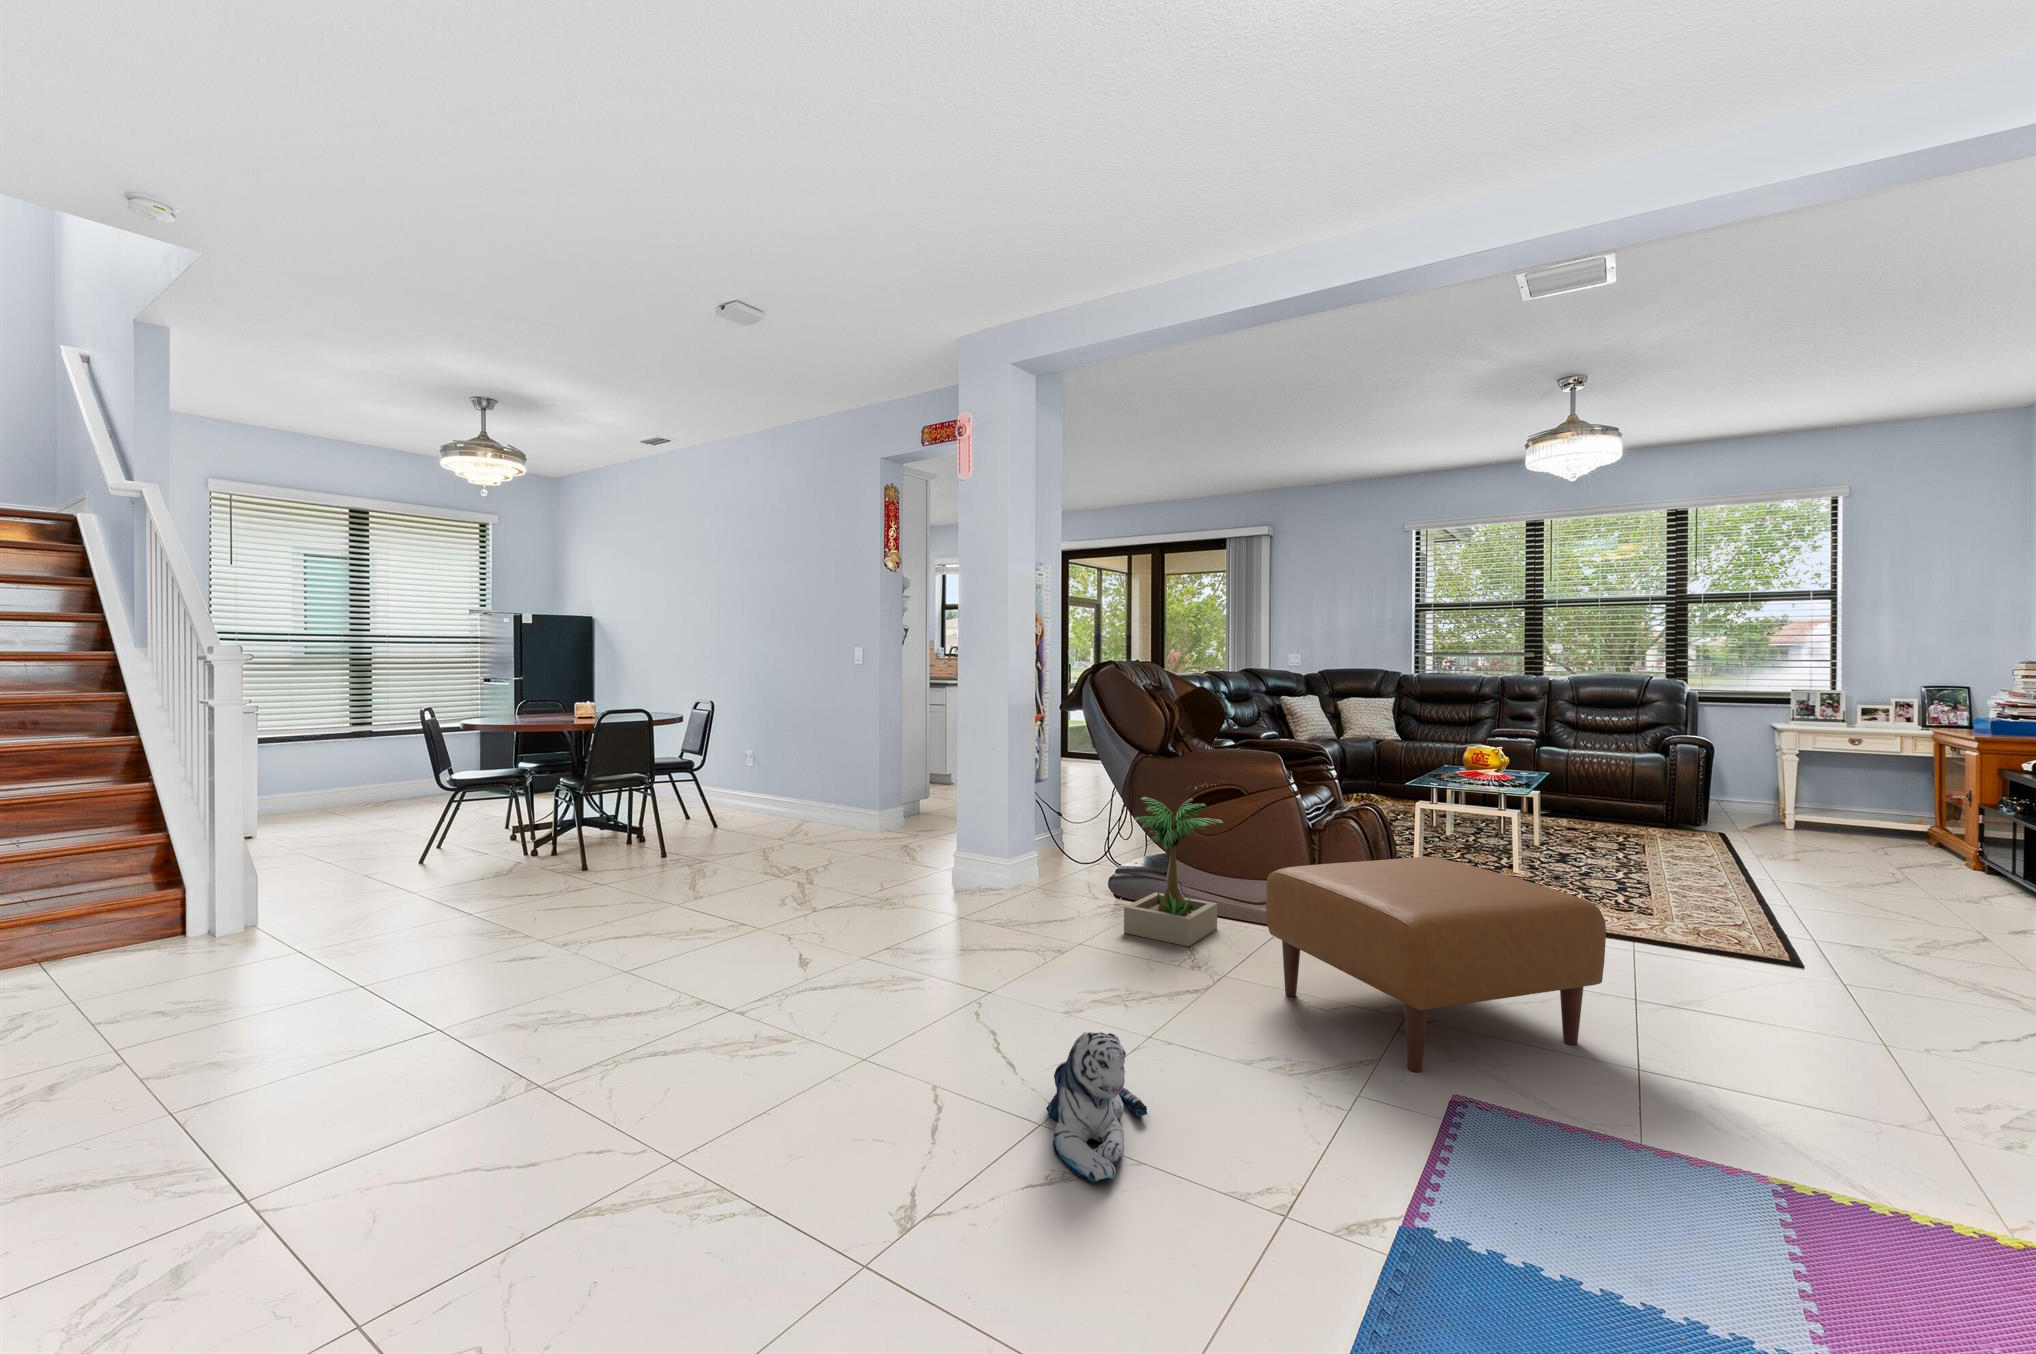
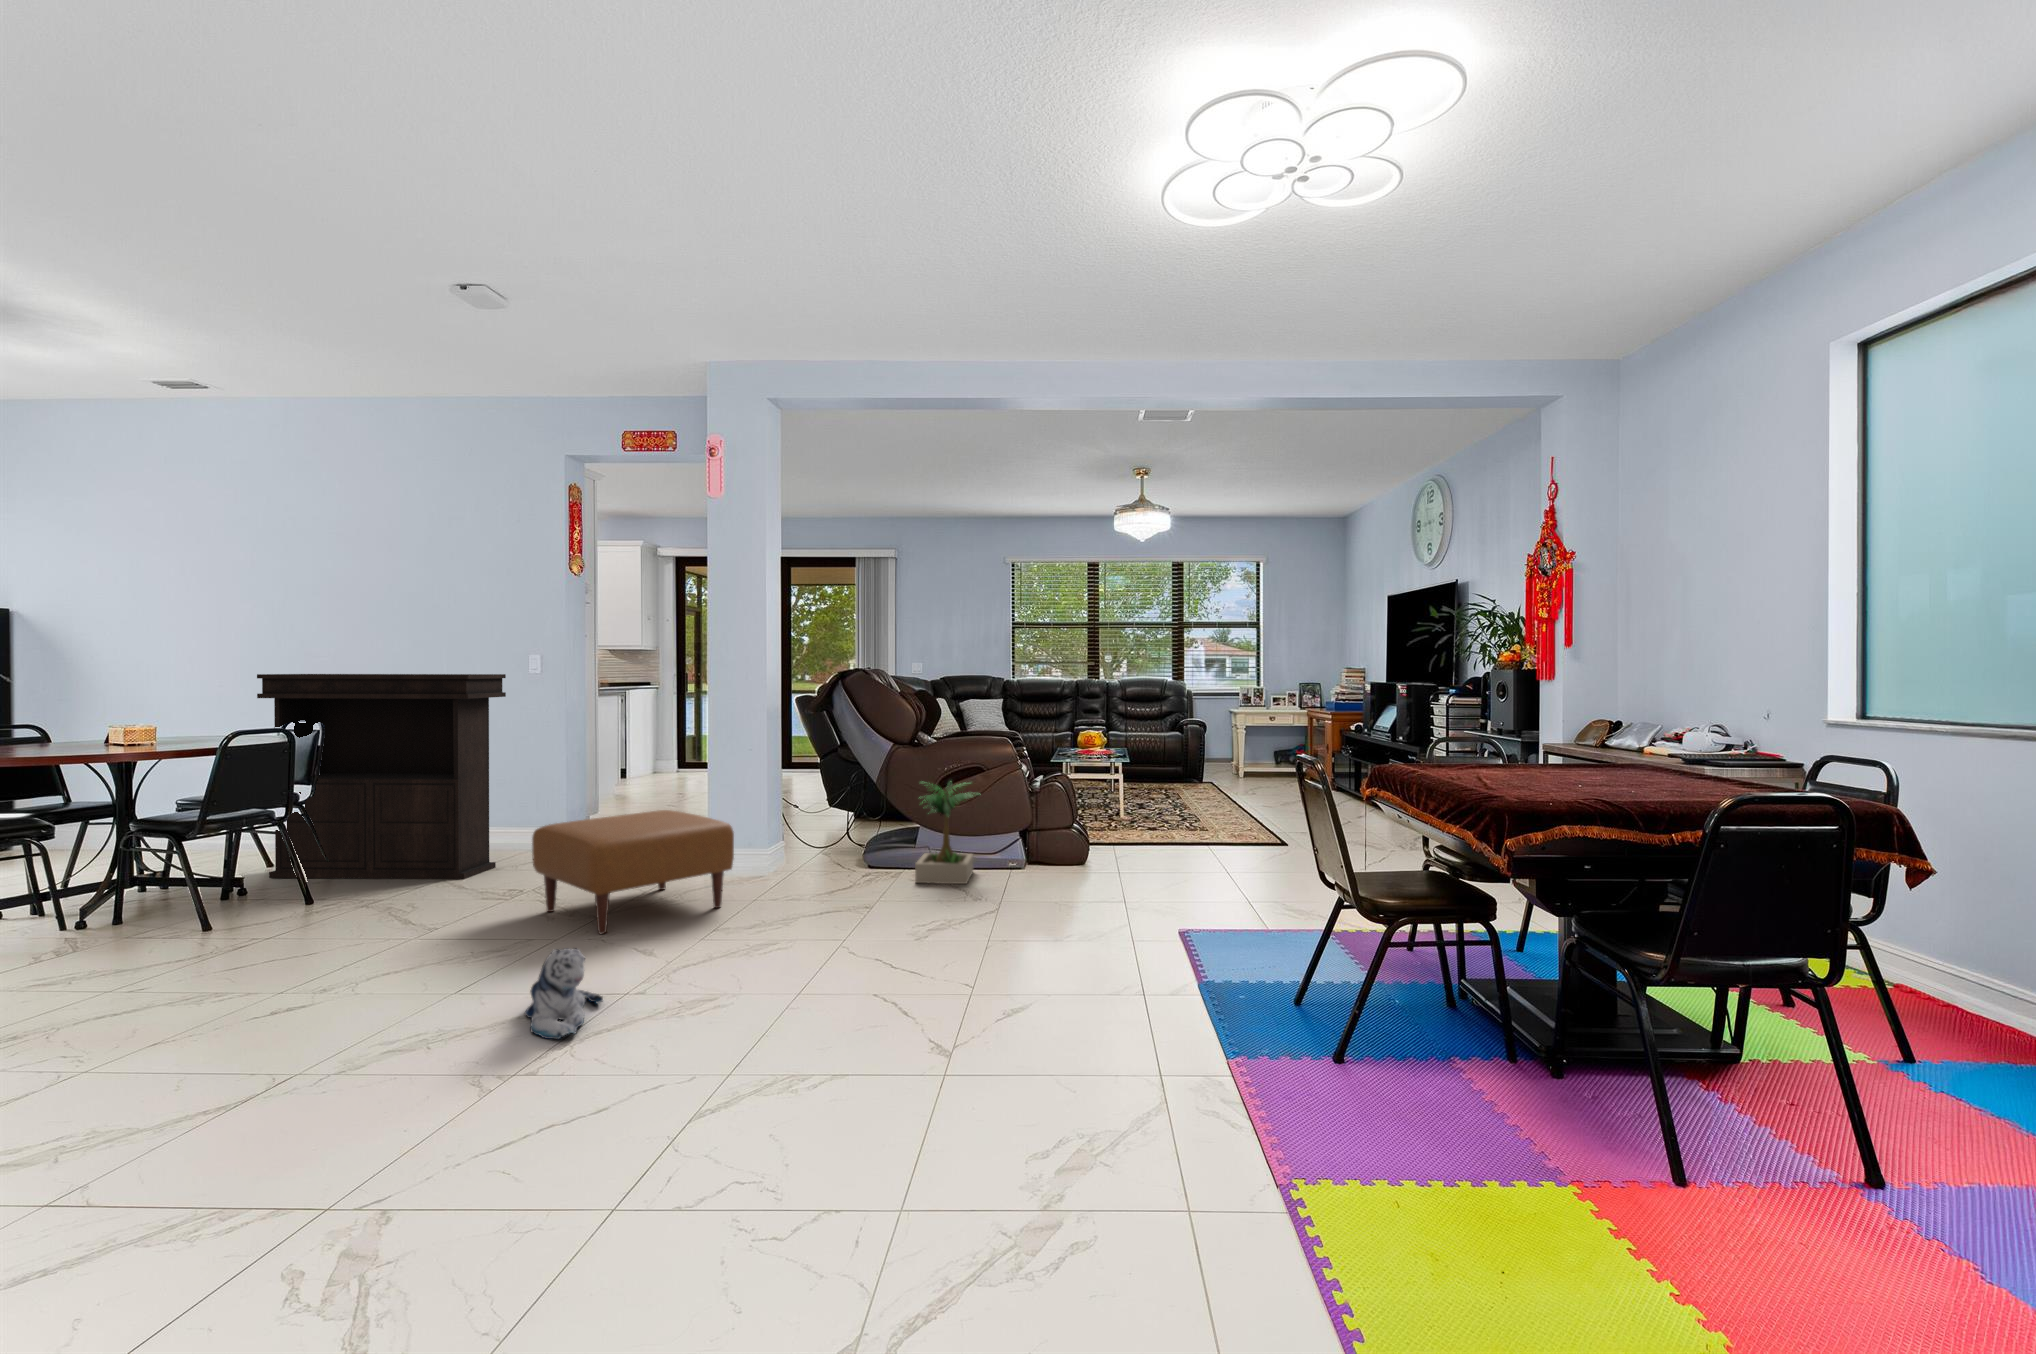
console table: none [607,653,778,853] -> present [257,674,506,879]
ottoman: present [1266,857,1606,1072] -> present [532,810,734,934]
plush toy: present [1046,1032,1148,1183] -> present [525,948,603,1039]

